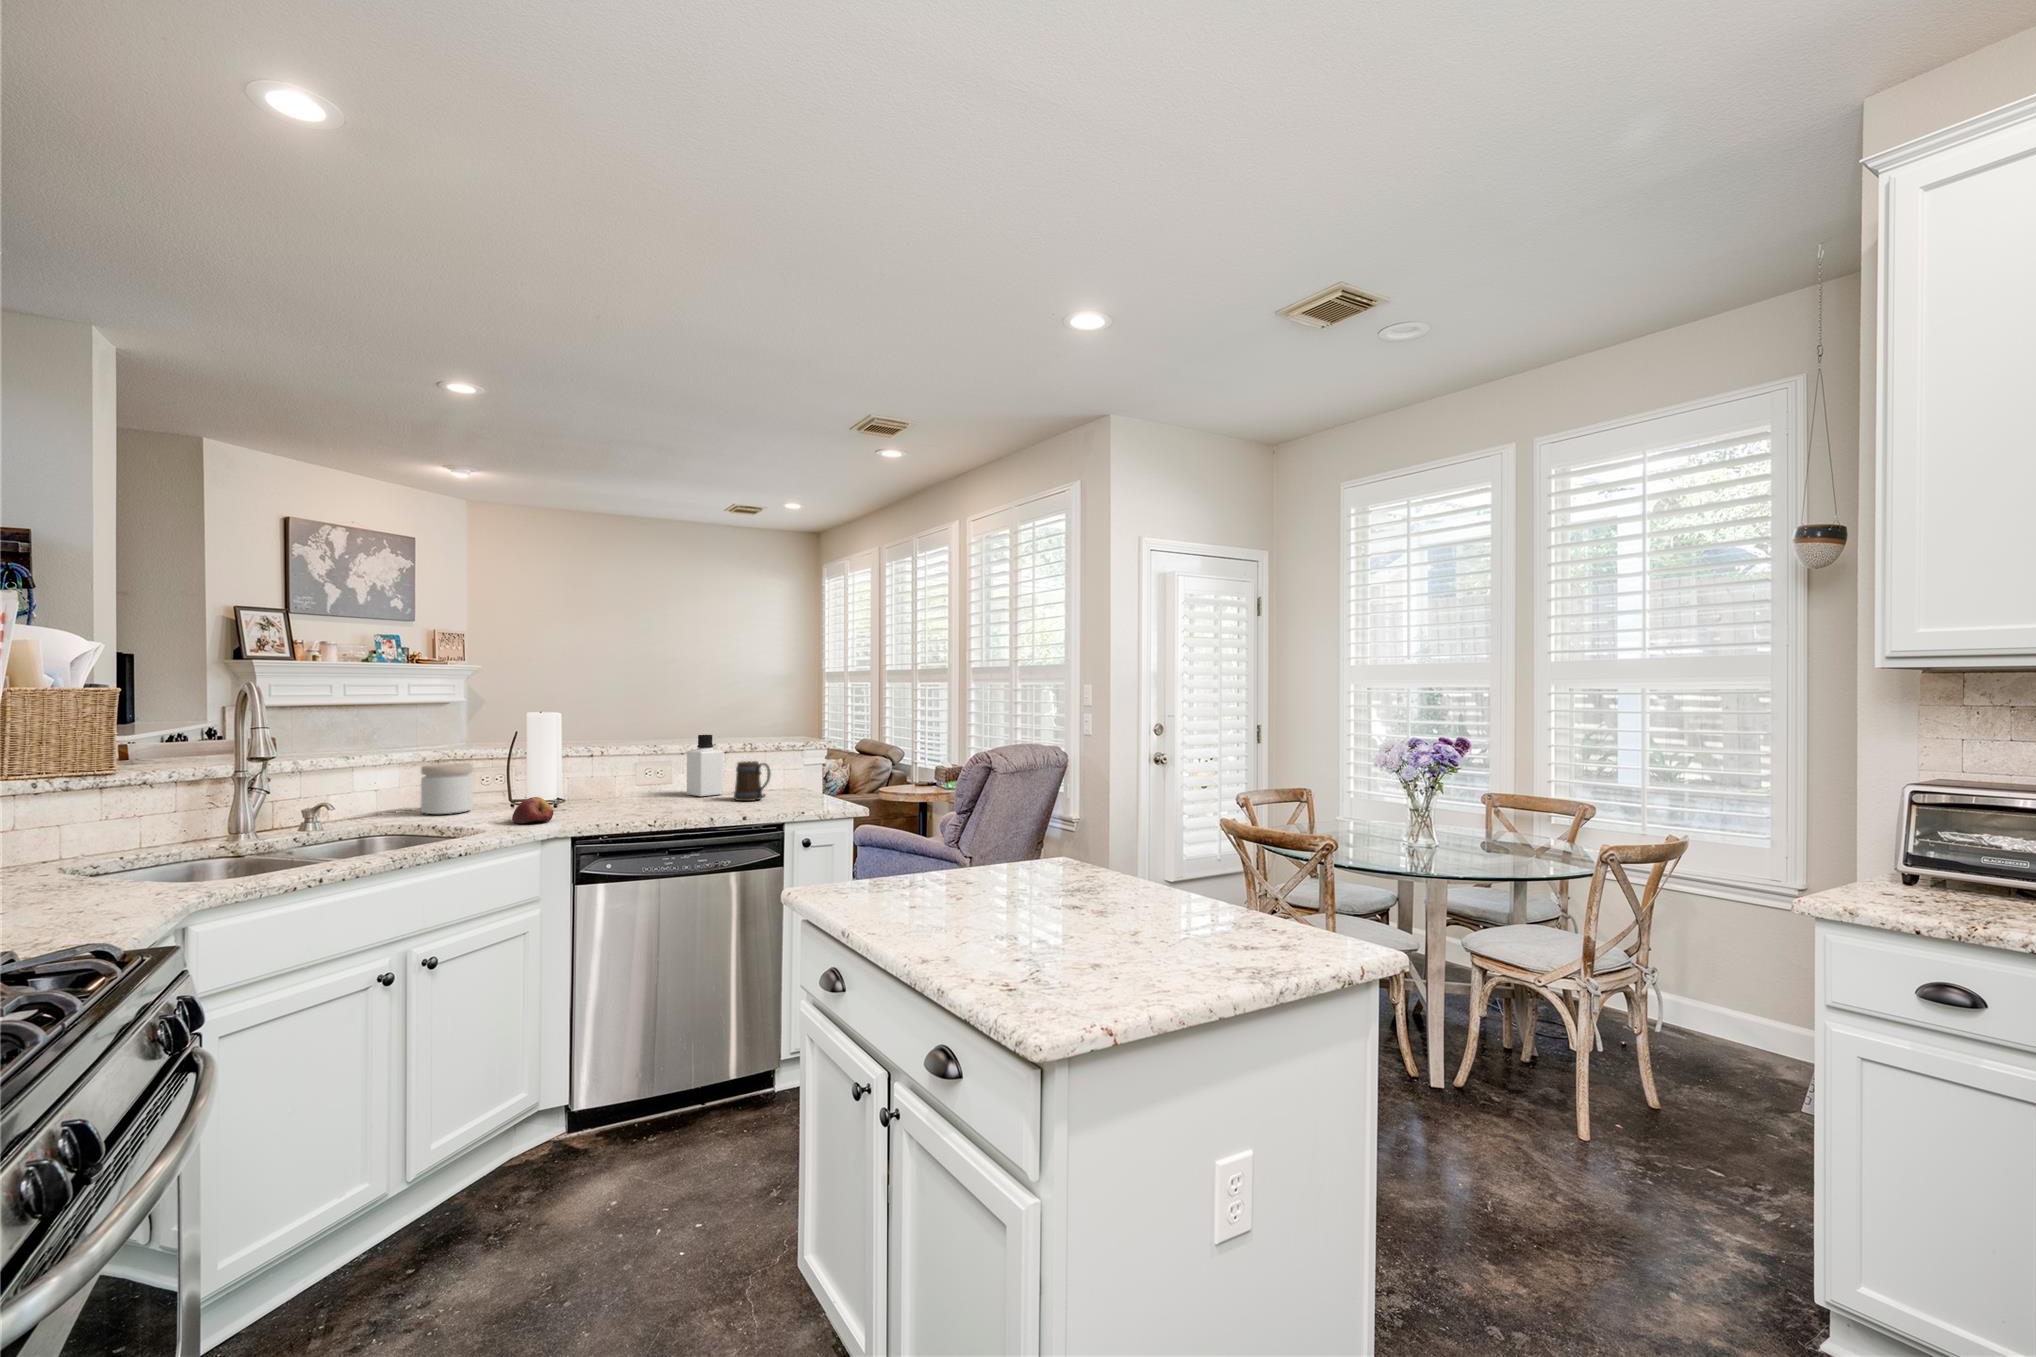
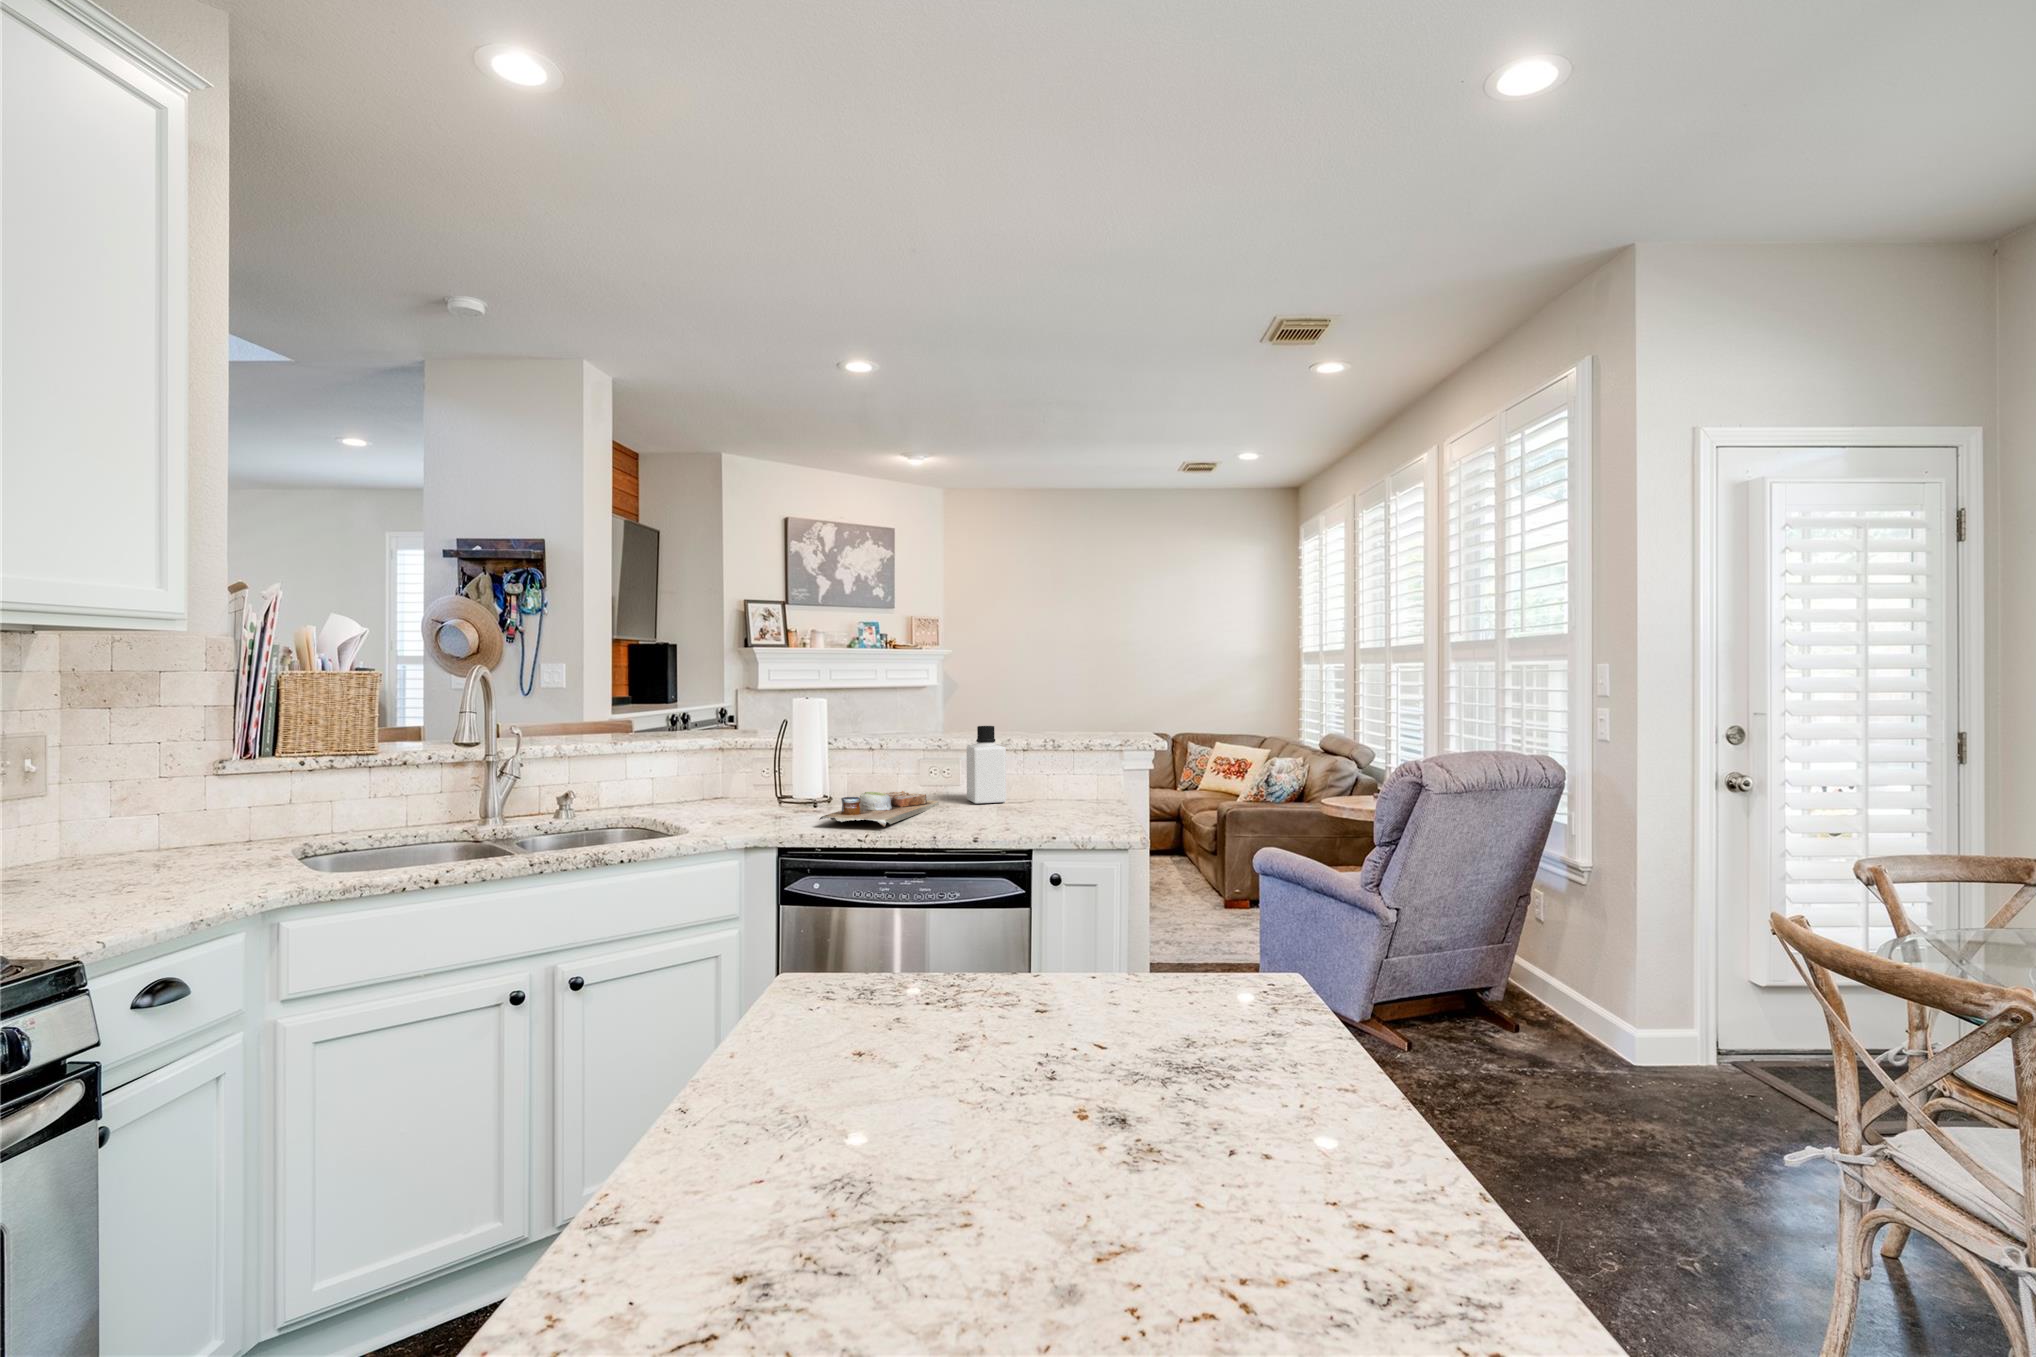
mug: present [734,761,771,801] -> none [1004,762,1044,815]
jar: present [421,763,473,814] -> none [685,751,736,807]
cutting board: none [599,790,669,814] -> present [820,791,939,827]
apple: present [512,797,554,823] -> none [735,795,778,826]

